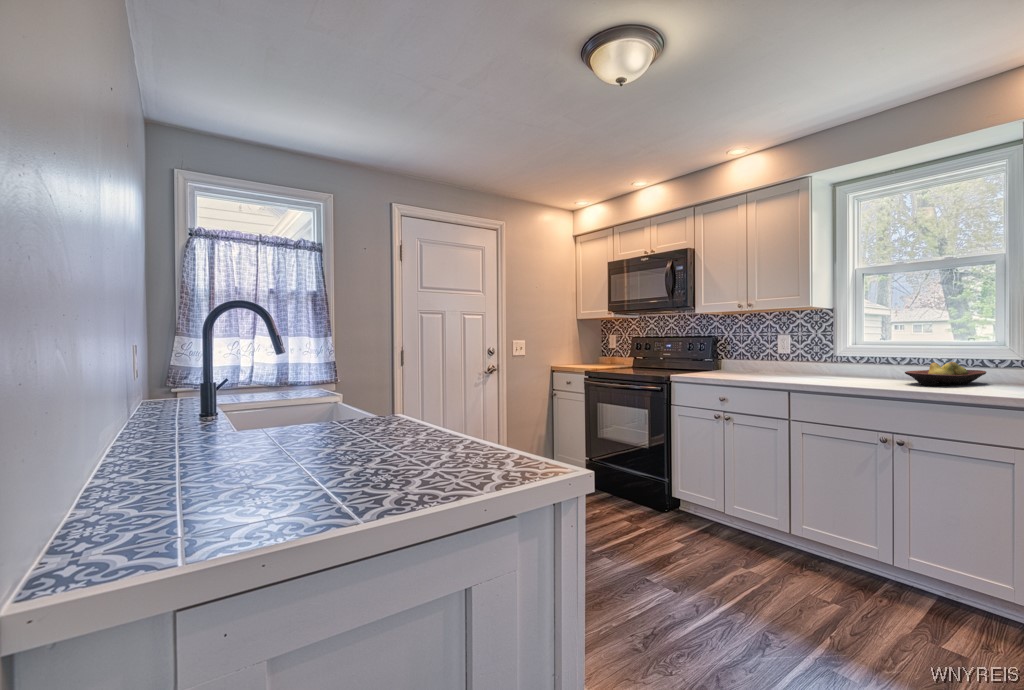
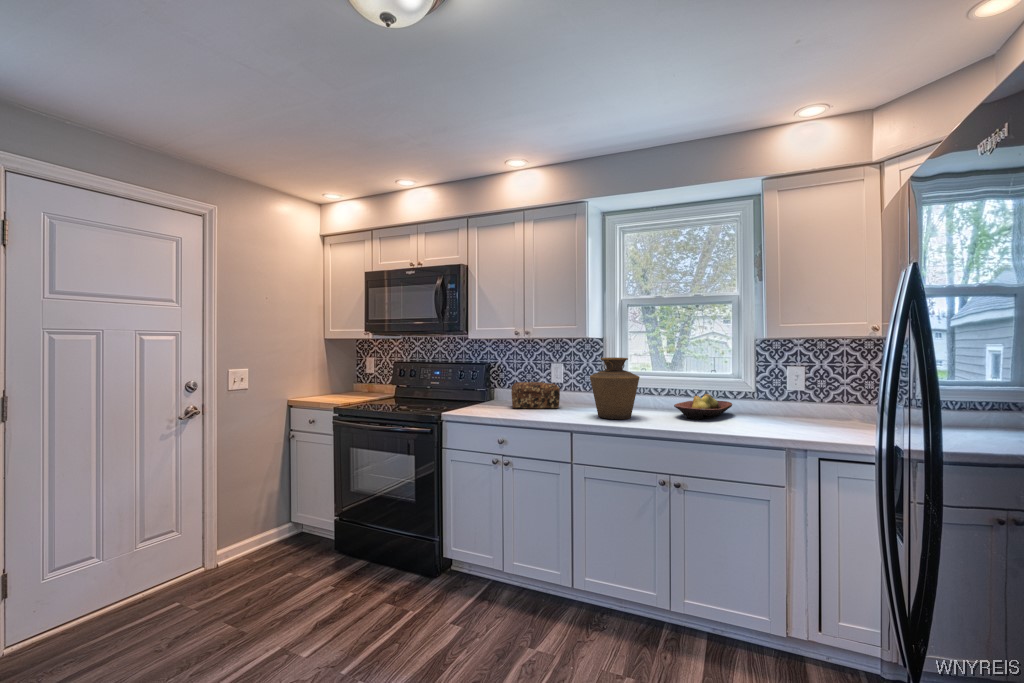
vase: none [807,326,862,383] -> present [590,358,640,419]
bread loaf: none [734,352,784,375] -> present [511,382,560,409]

